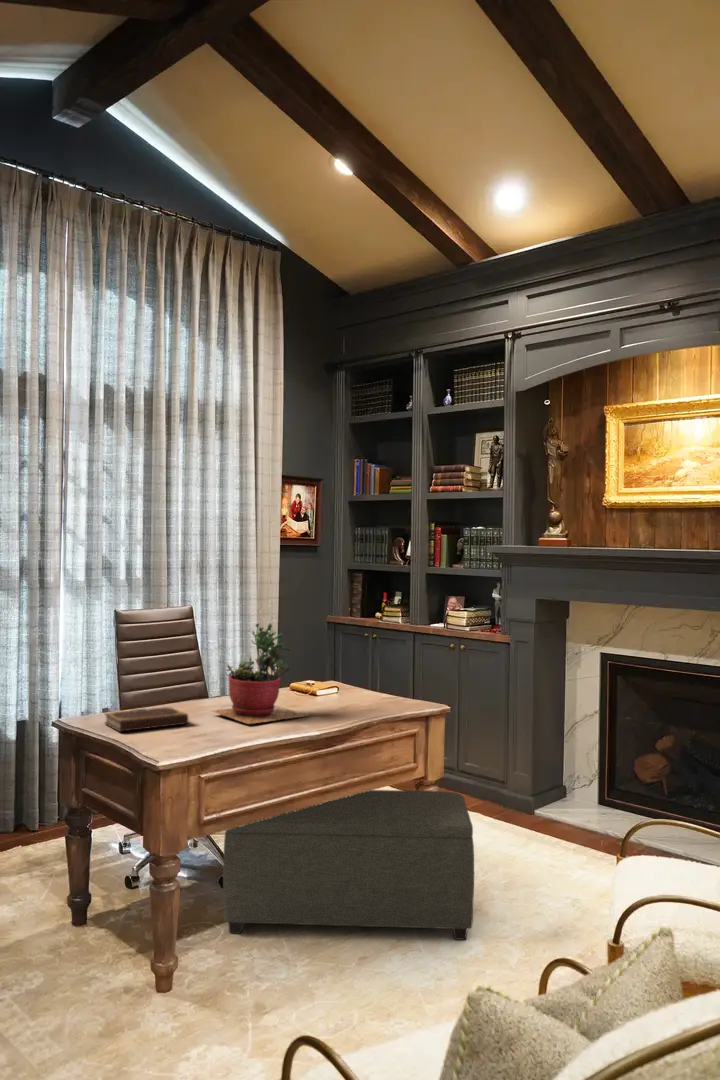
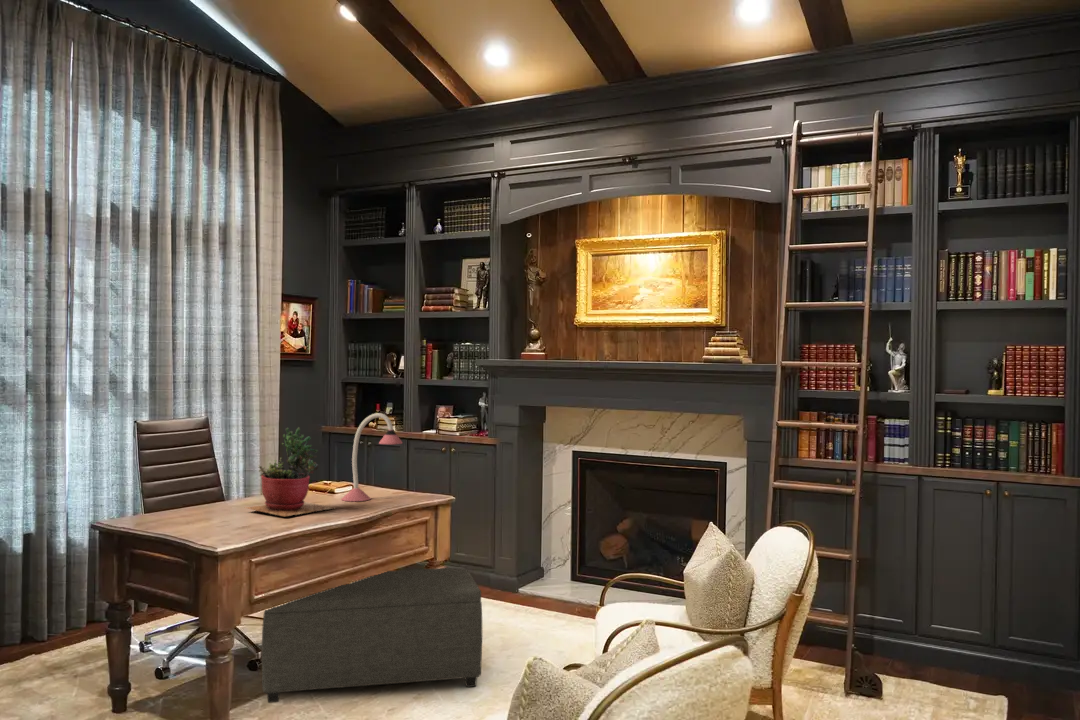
desk lamp: none [319,608,387,708] -> present [342,413,402,501]
notebook: present [105,707,188,731] -> none [146,506,228,528]

